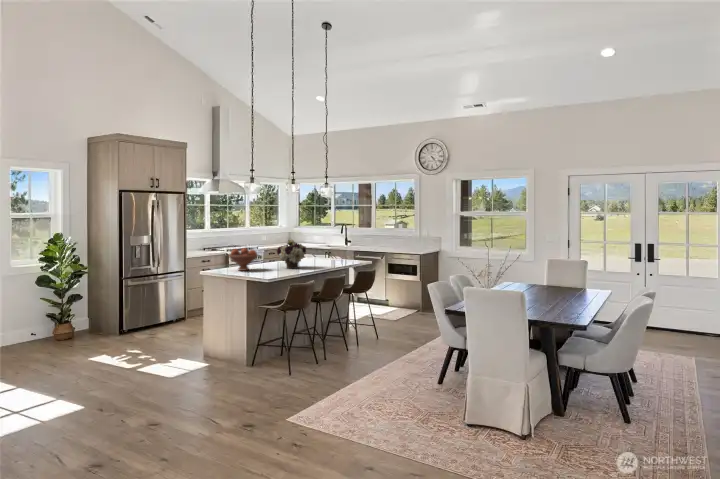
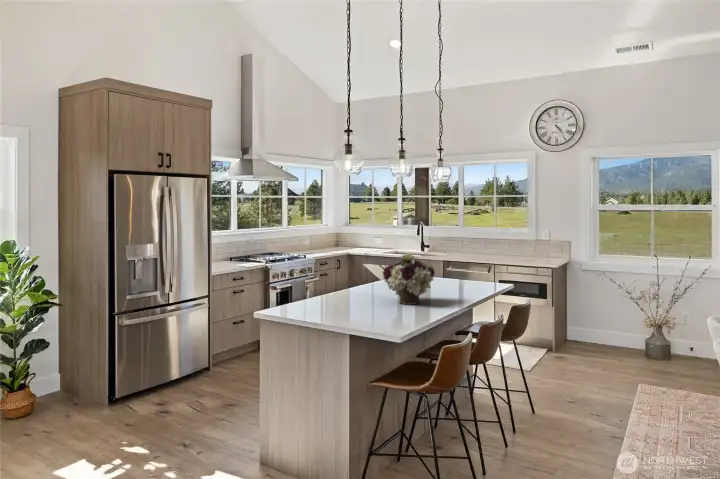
fruit bowl: present [229,248,258,271] -> none [304,269,356,311]

